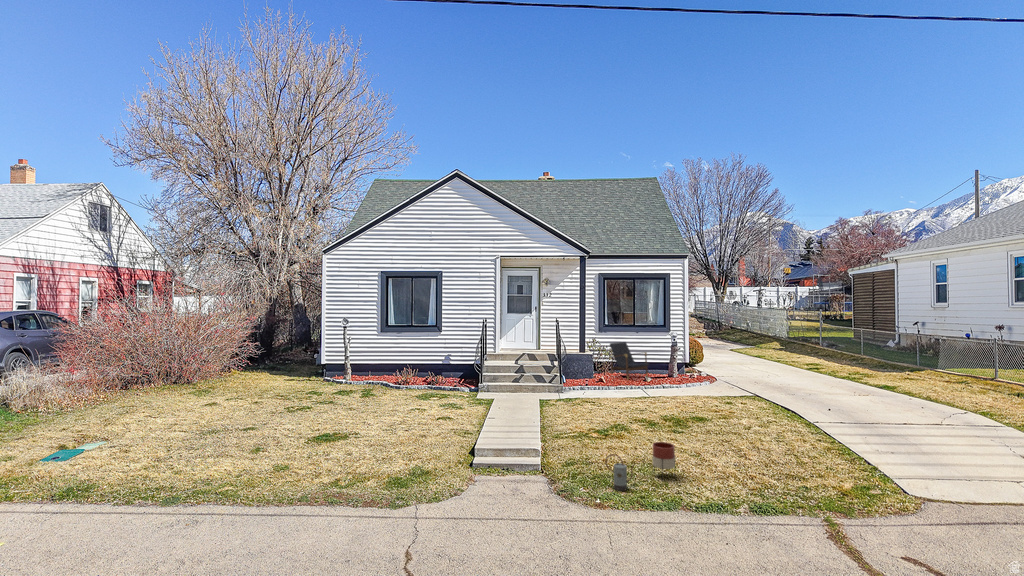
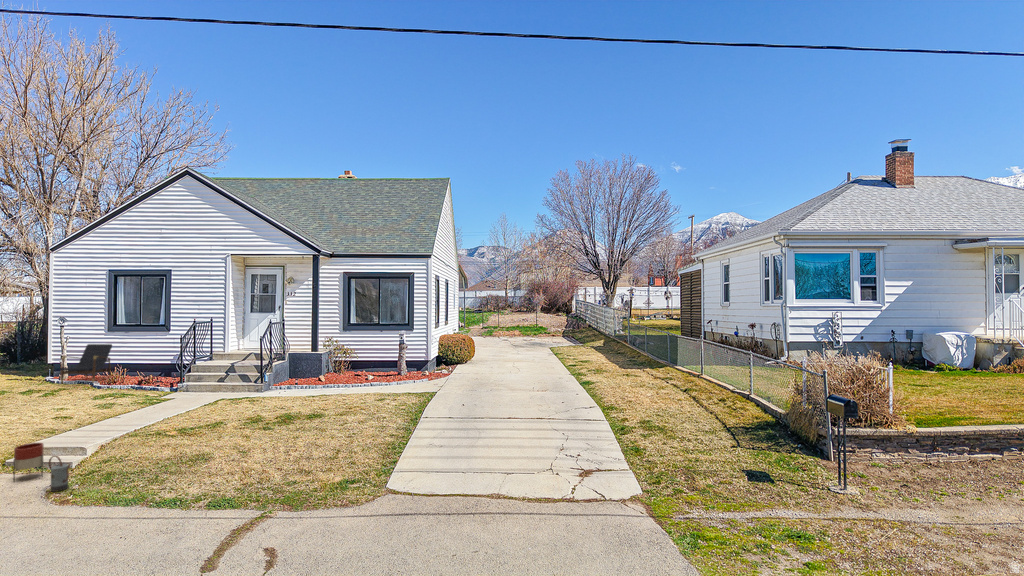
lounge chair: present [610,342,649,379] -> present [60,344,112,383]
planter: present [653,442,675,470] -> present [13,443,44,481]

